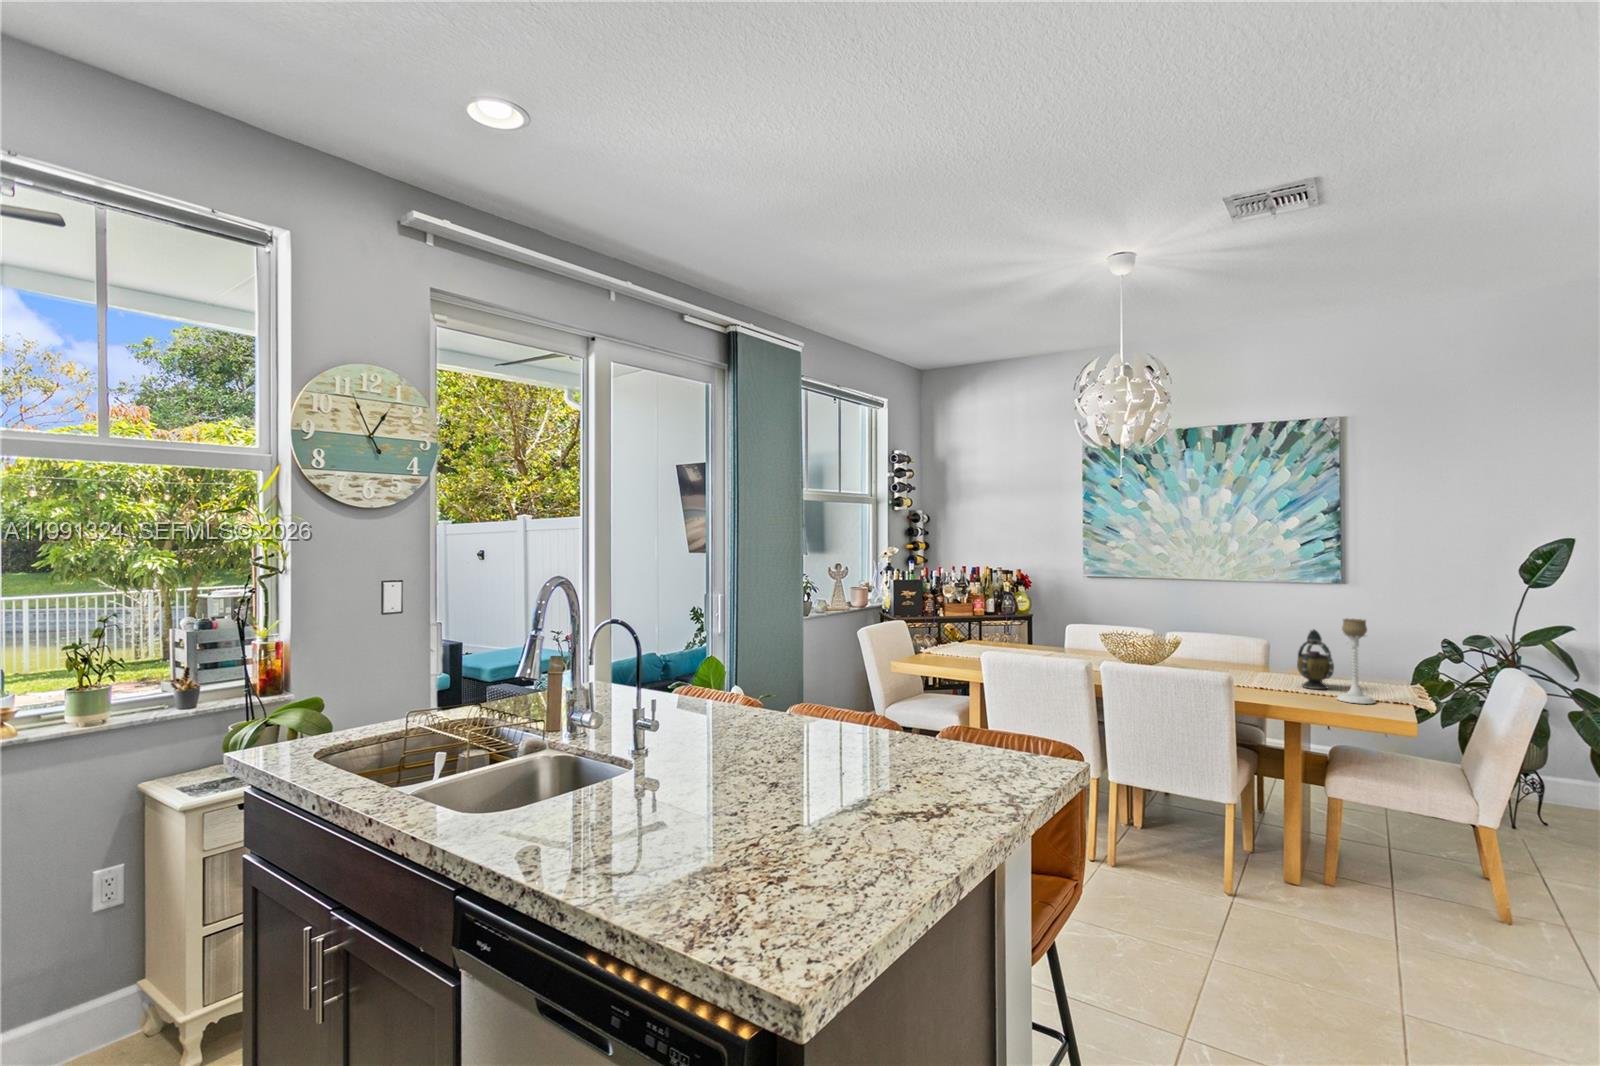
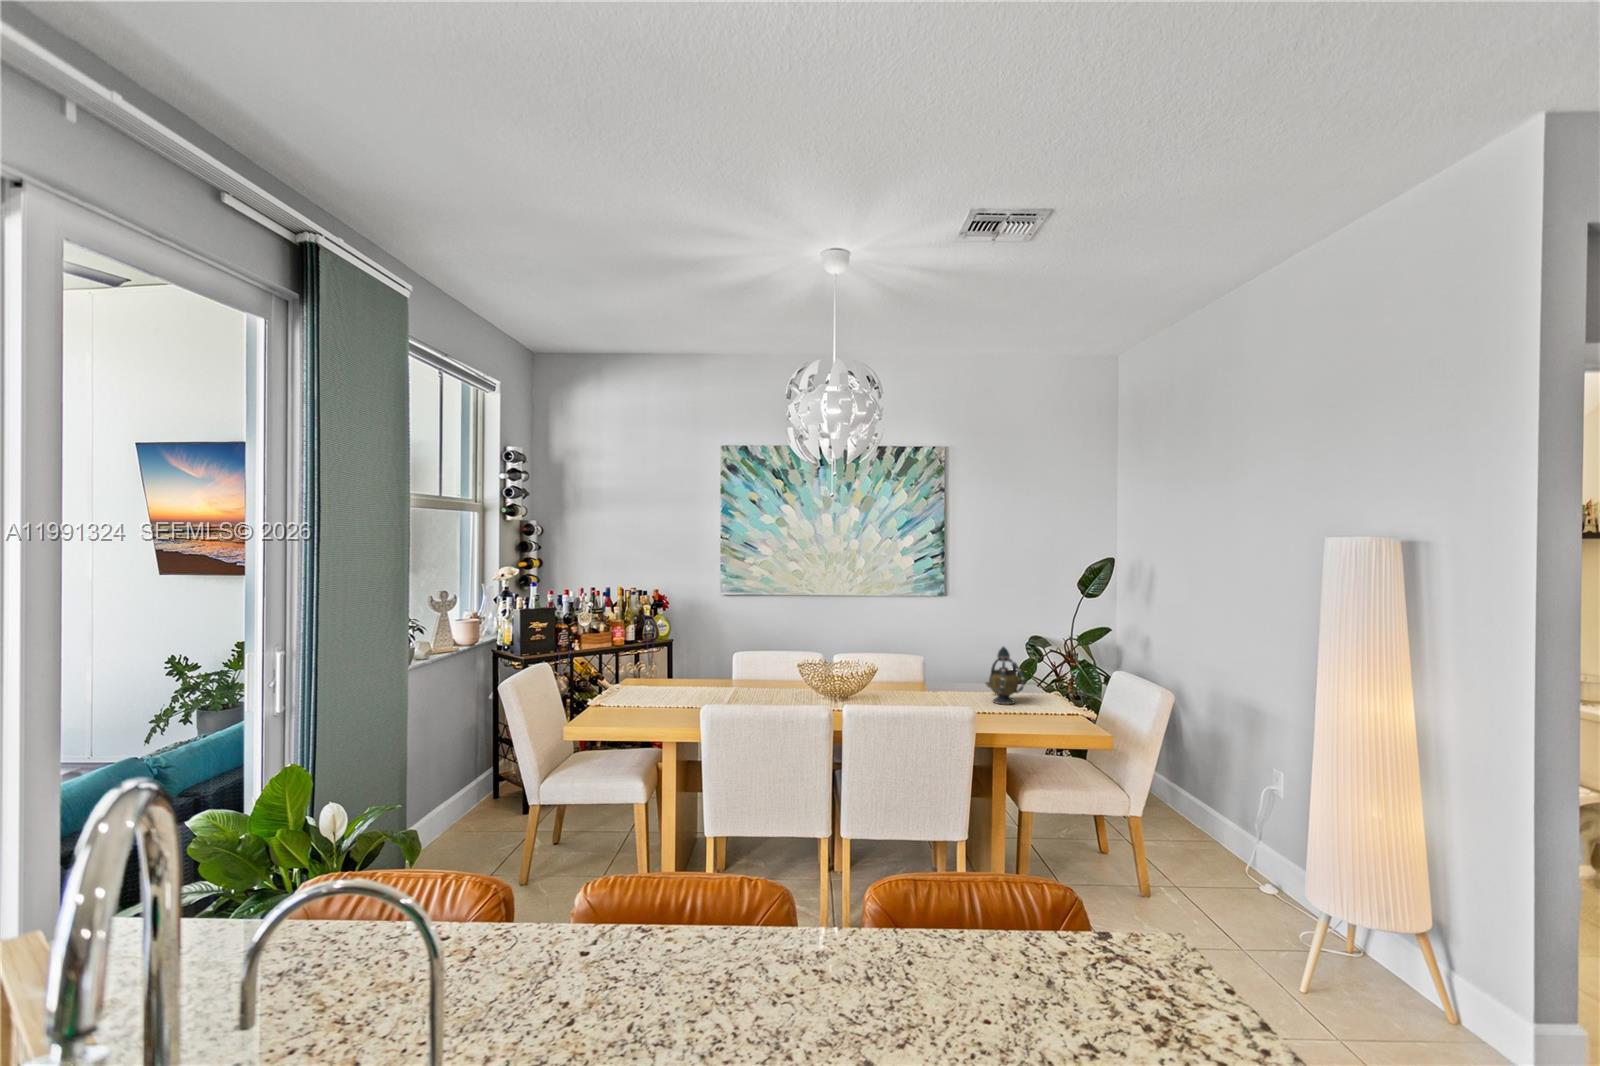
candle holder: present [1336,619,1375,704] -> none [1035,636,1068,717]

